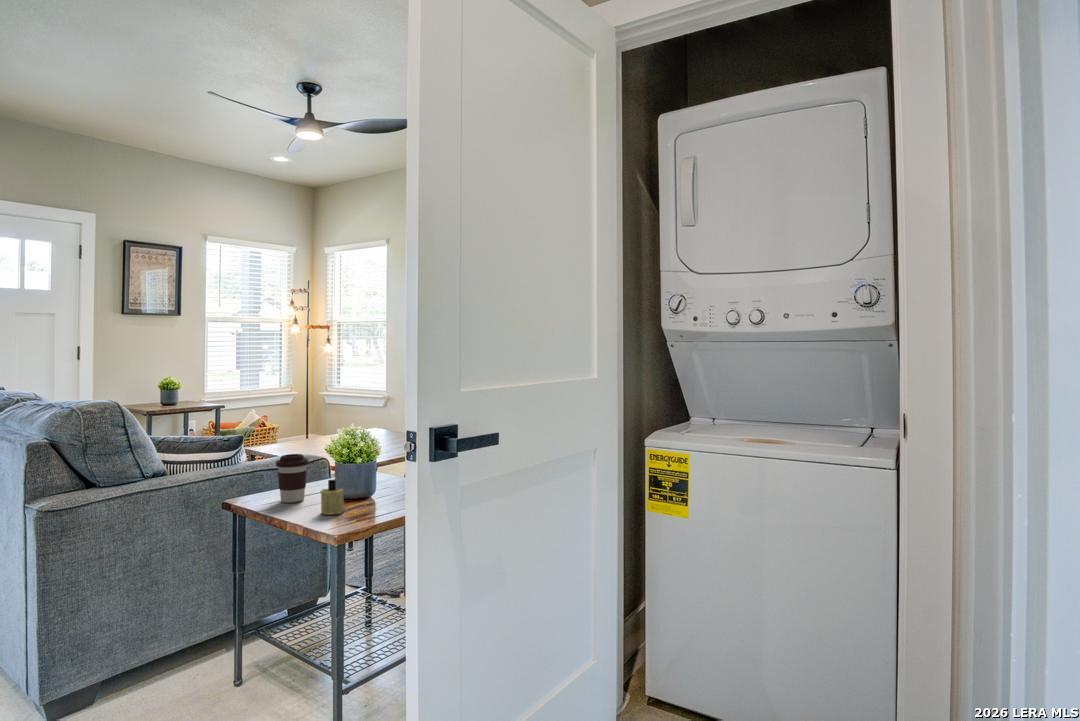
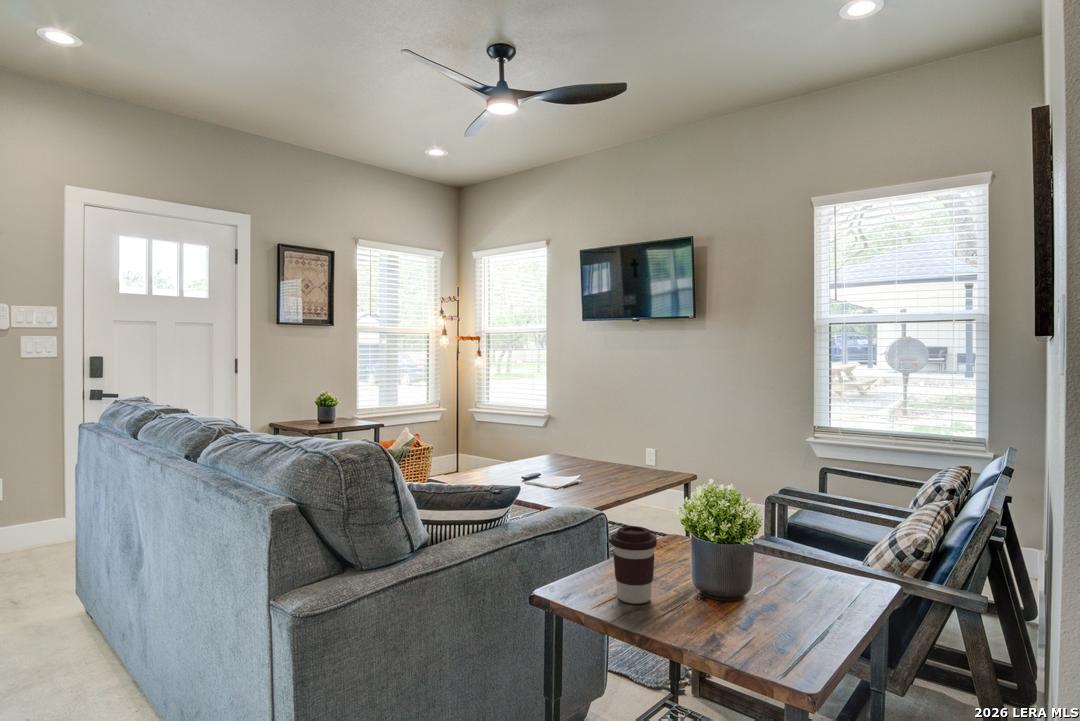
candle: present [320,479,345,515] -> none [712,578,752,640]

